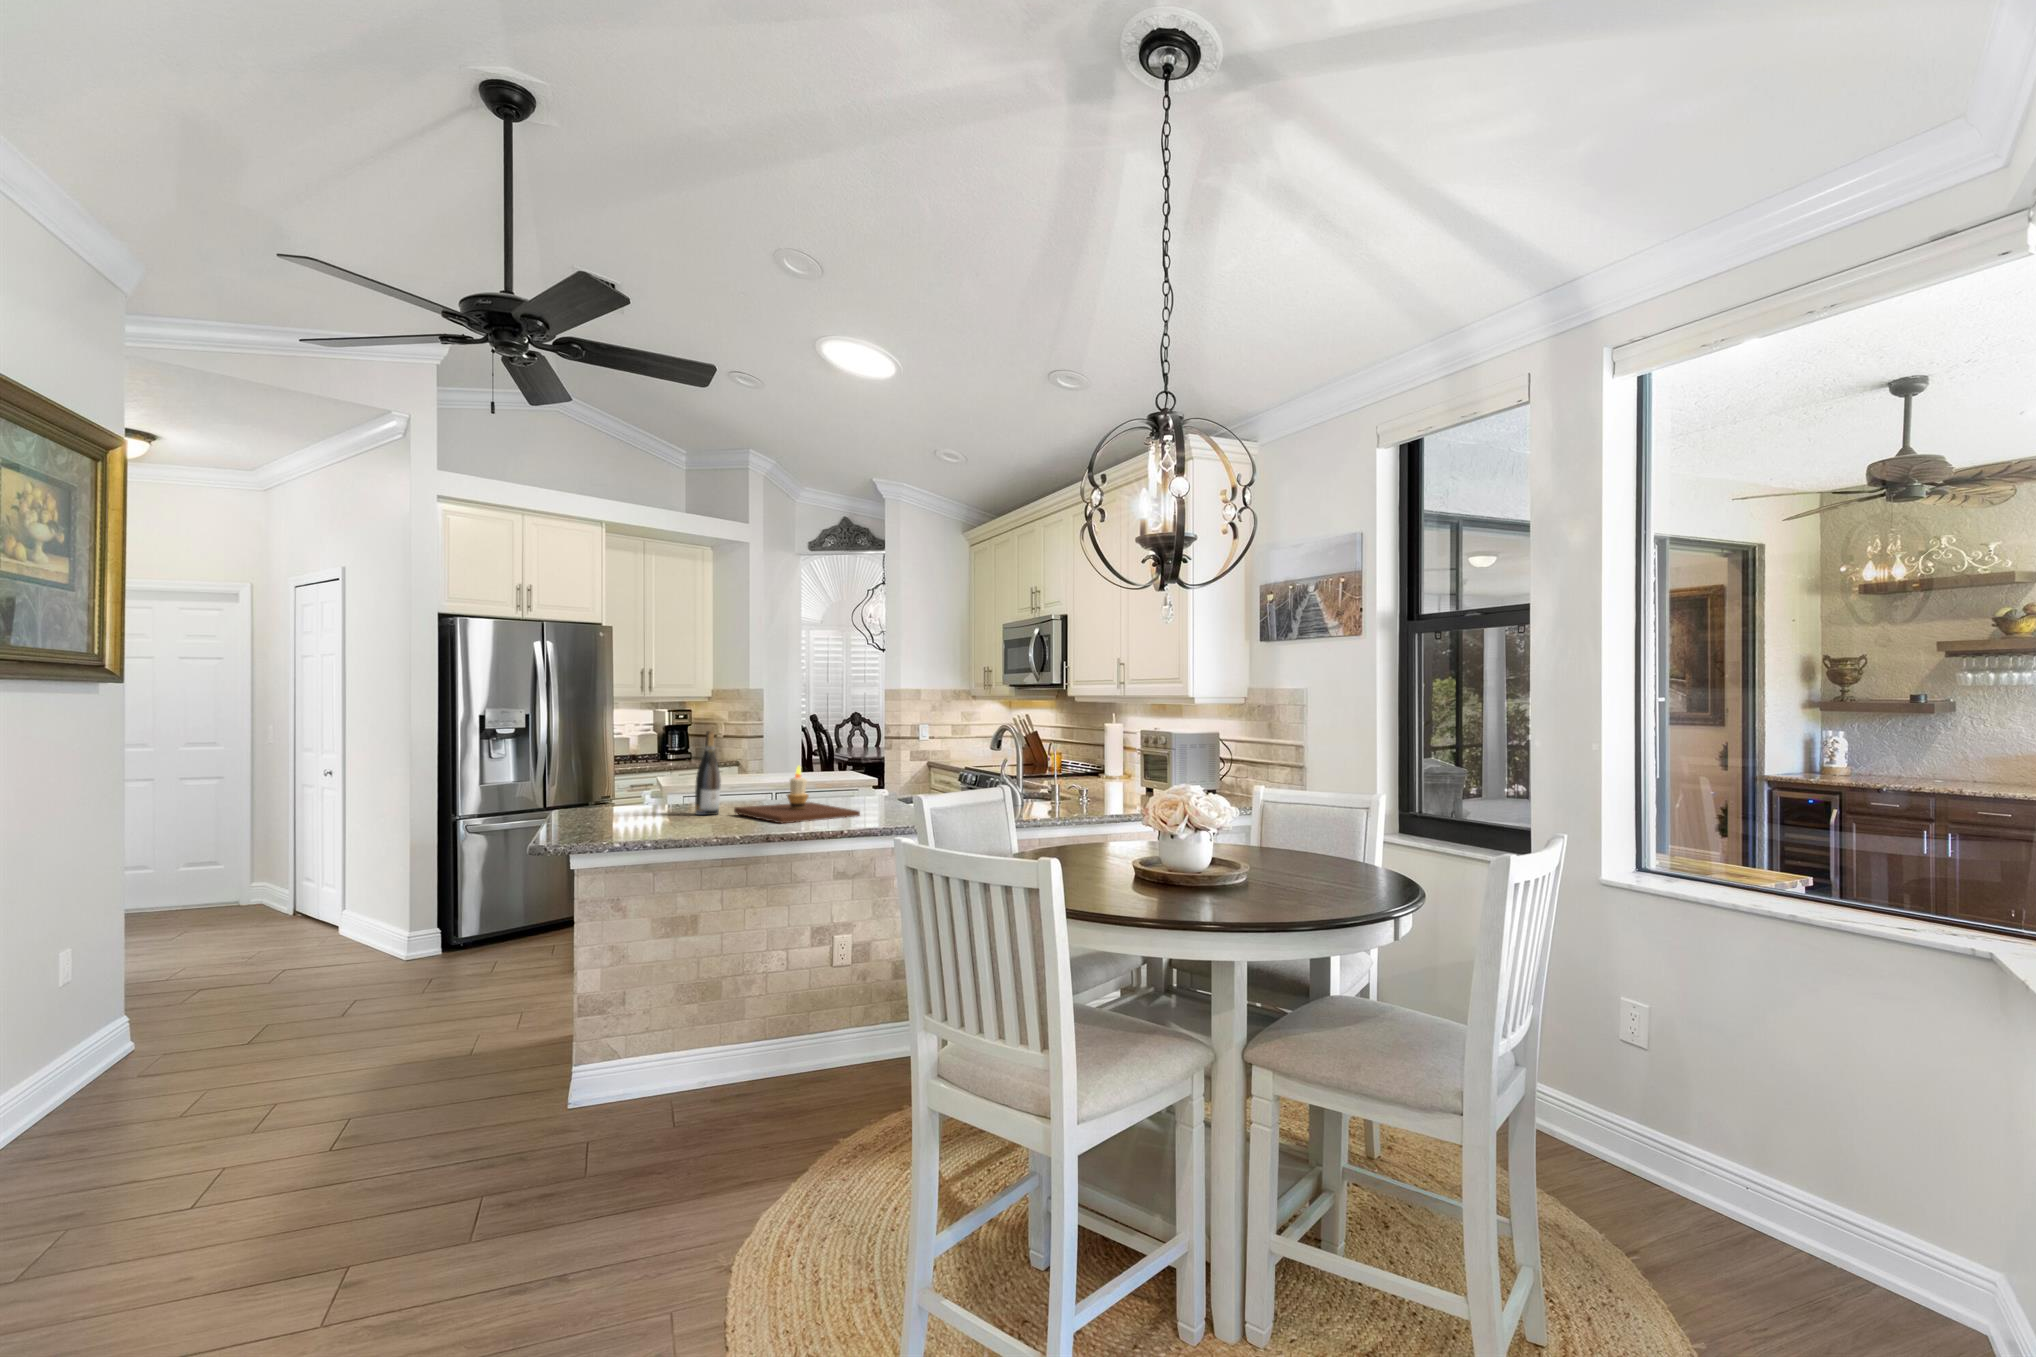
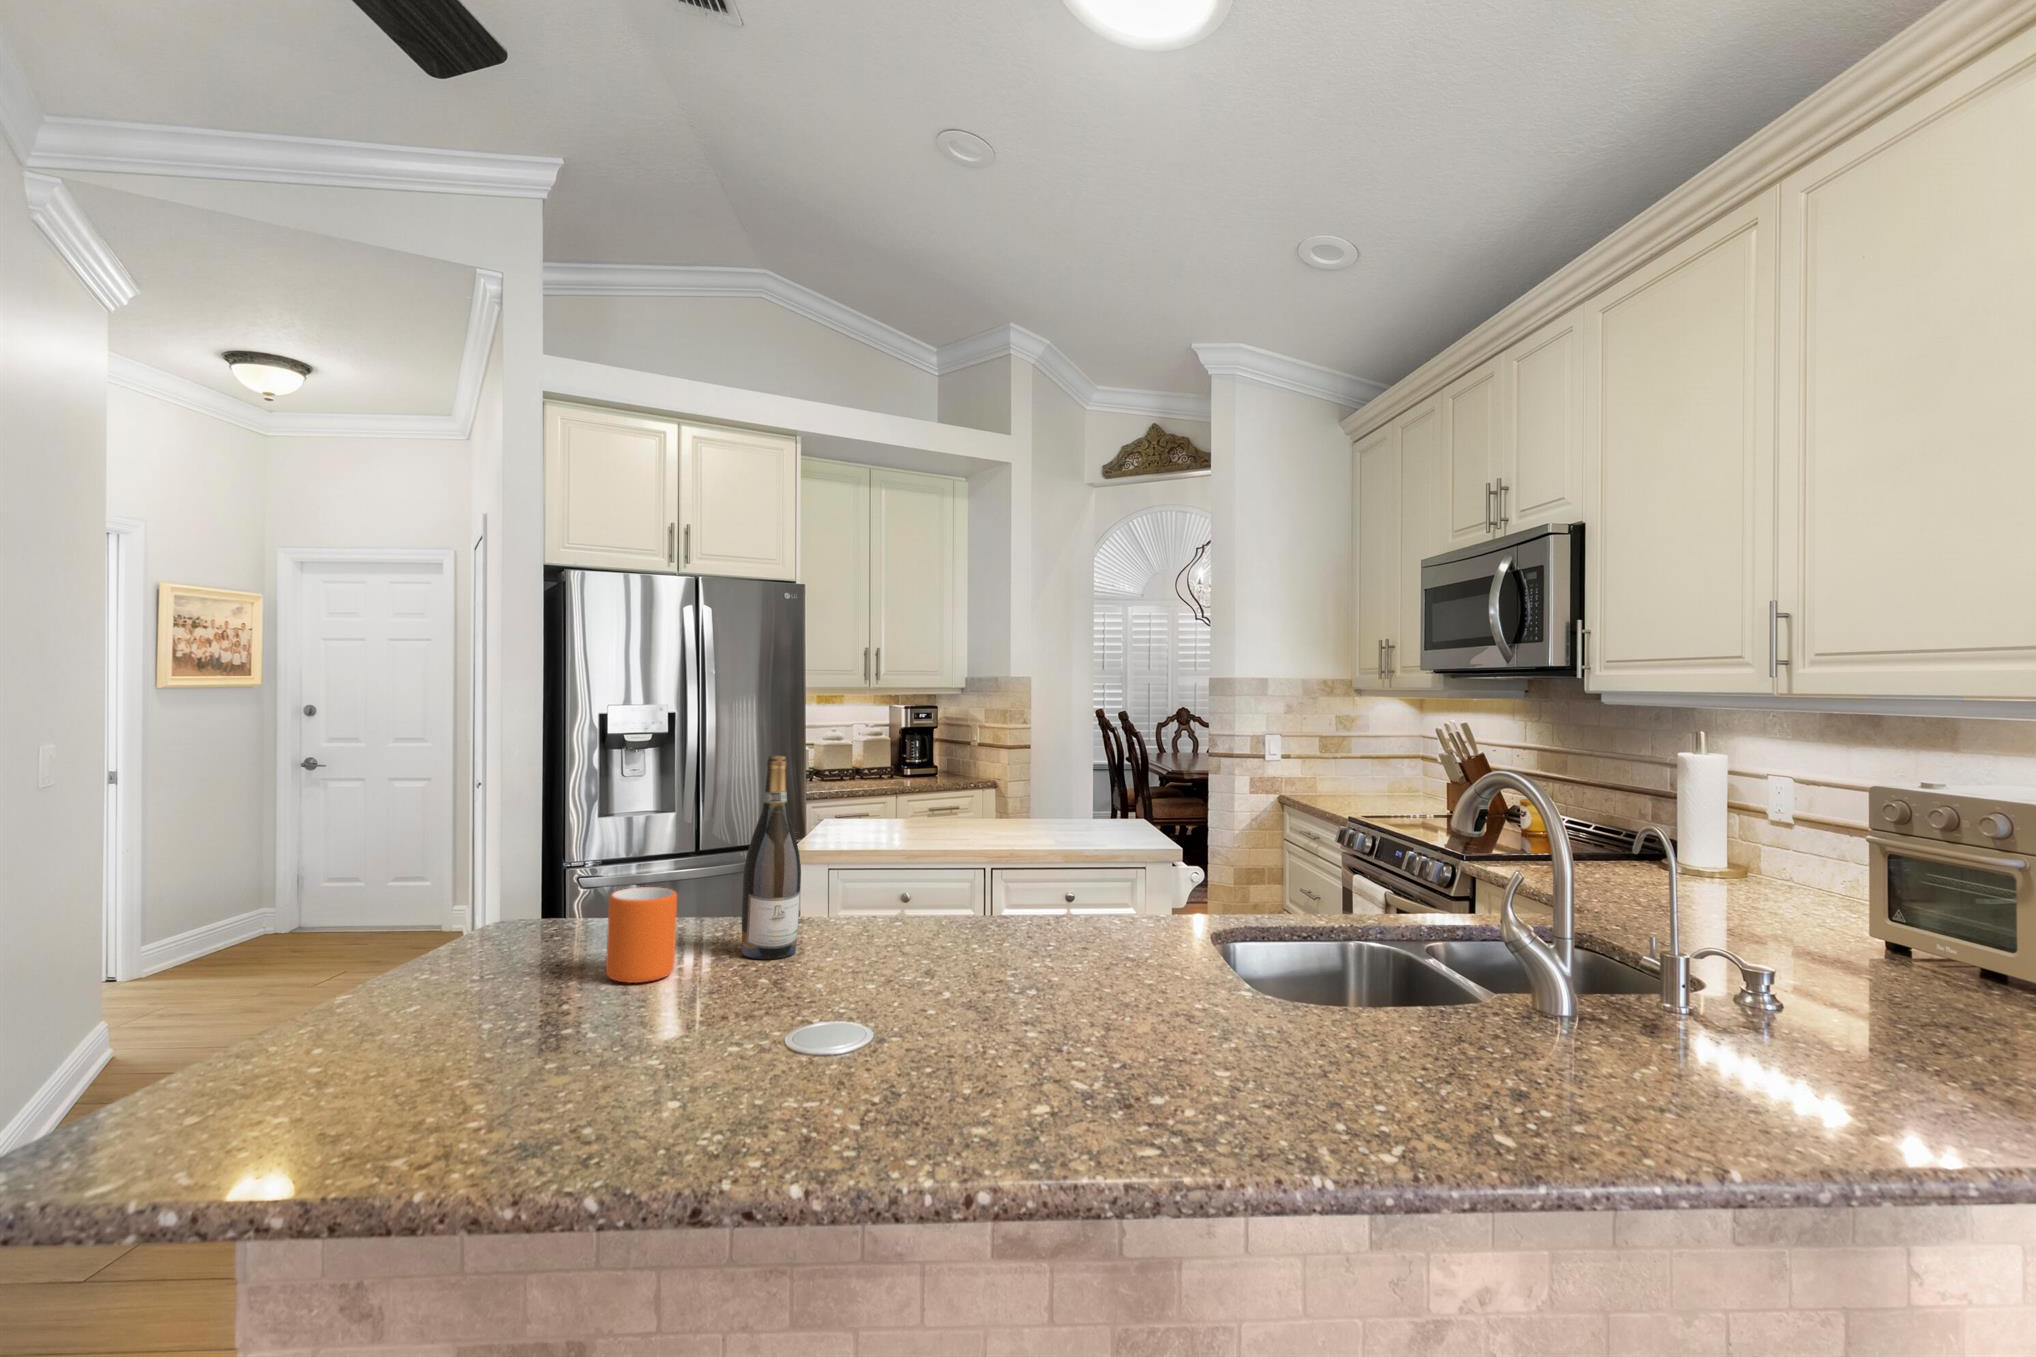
candle: present [734,765,860,823] -> none [821,852,1121,1033]
mug: none [650,785,678,821] -> present [606,887,677,983]

